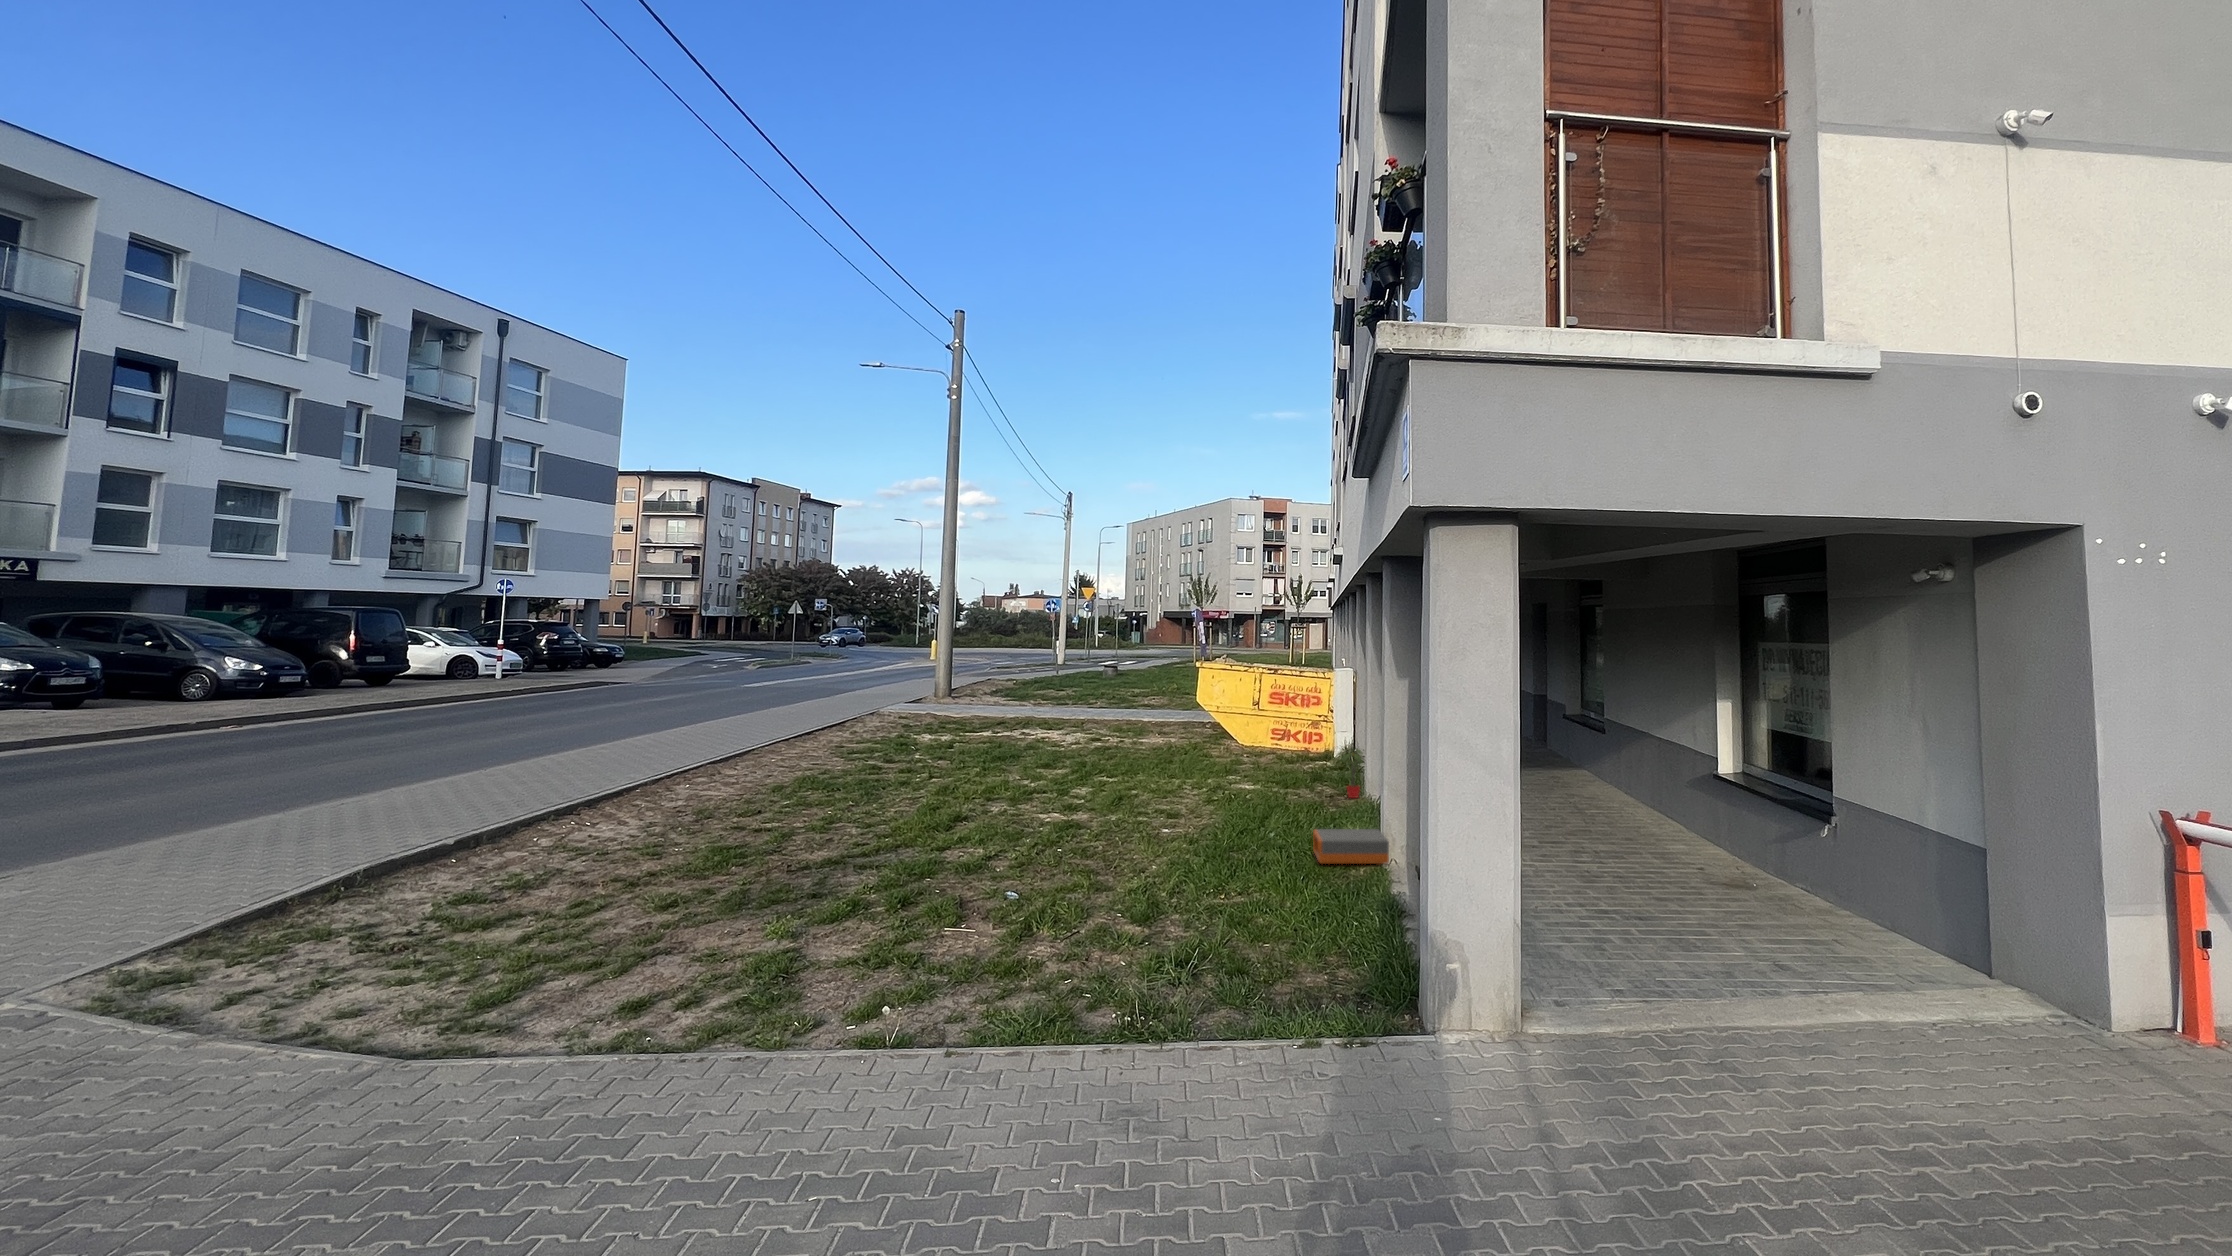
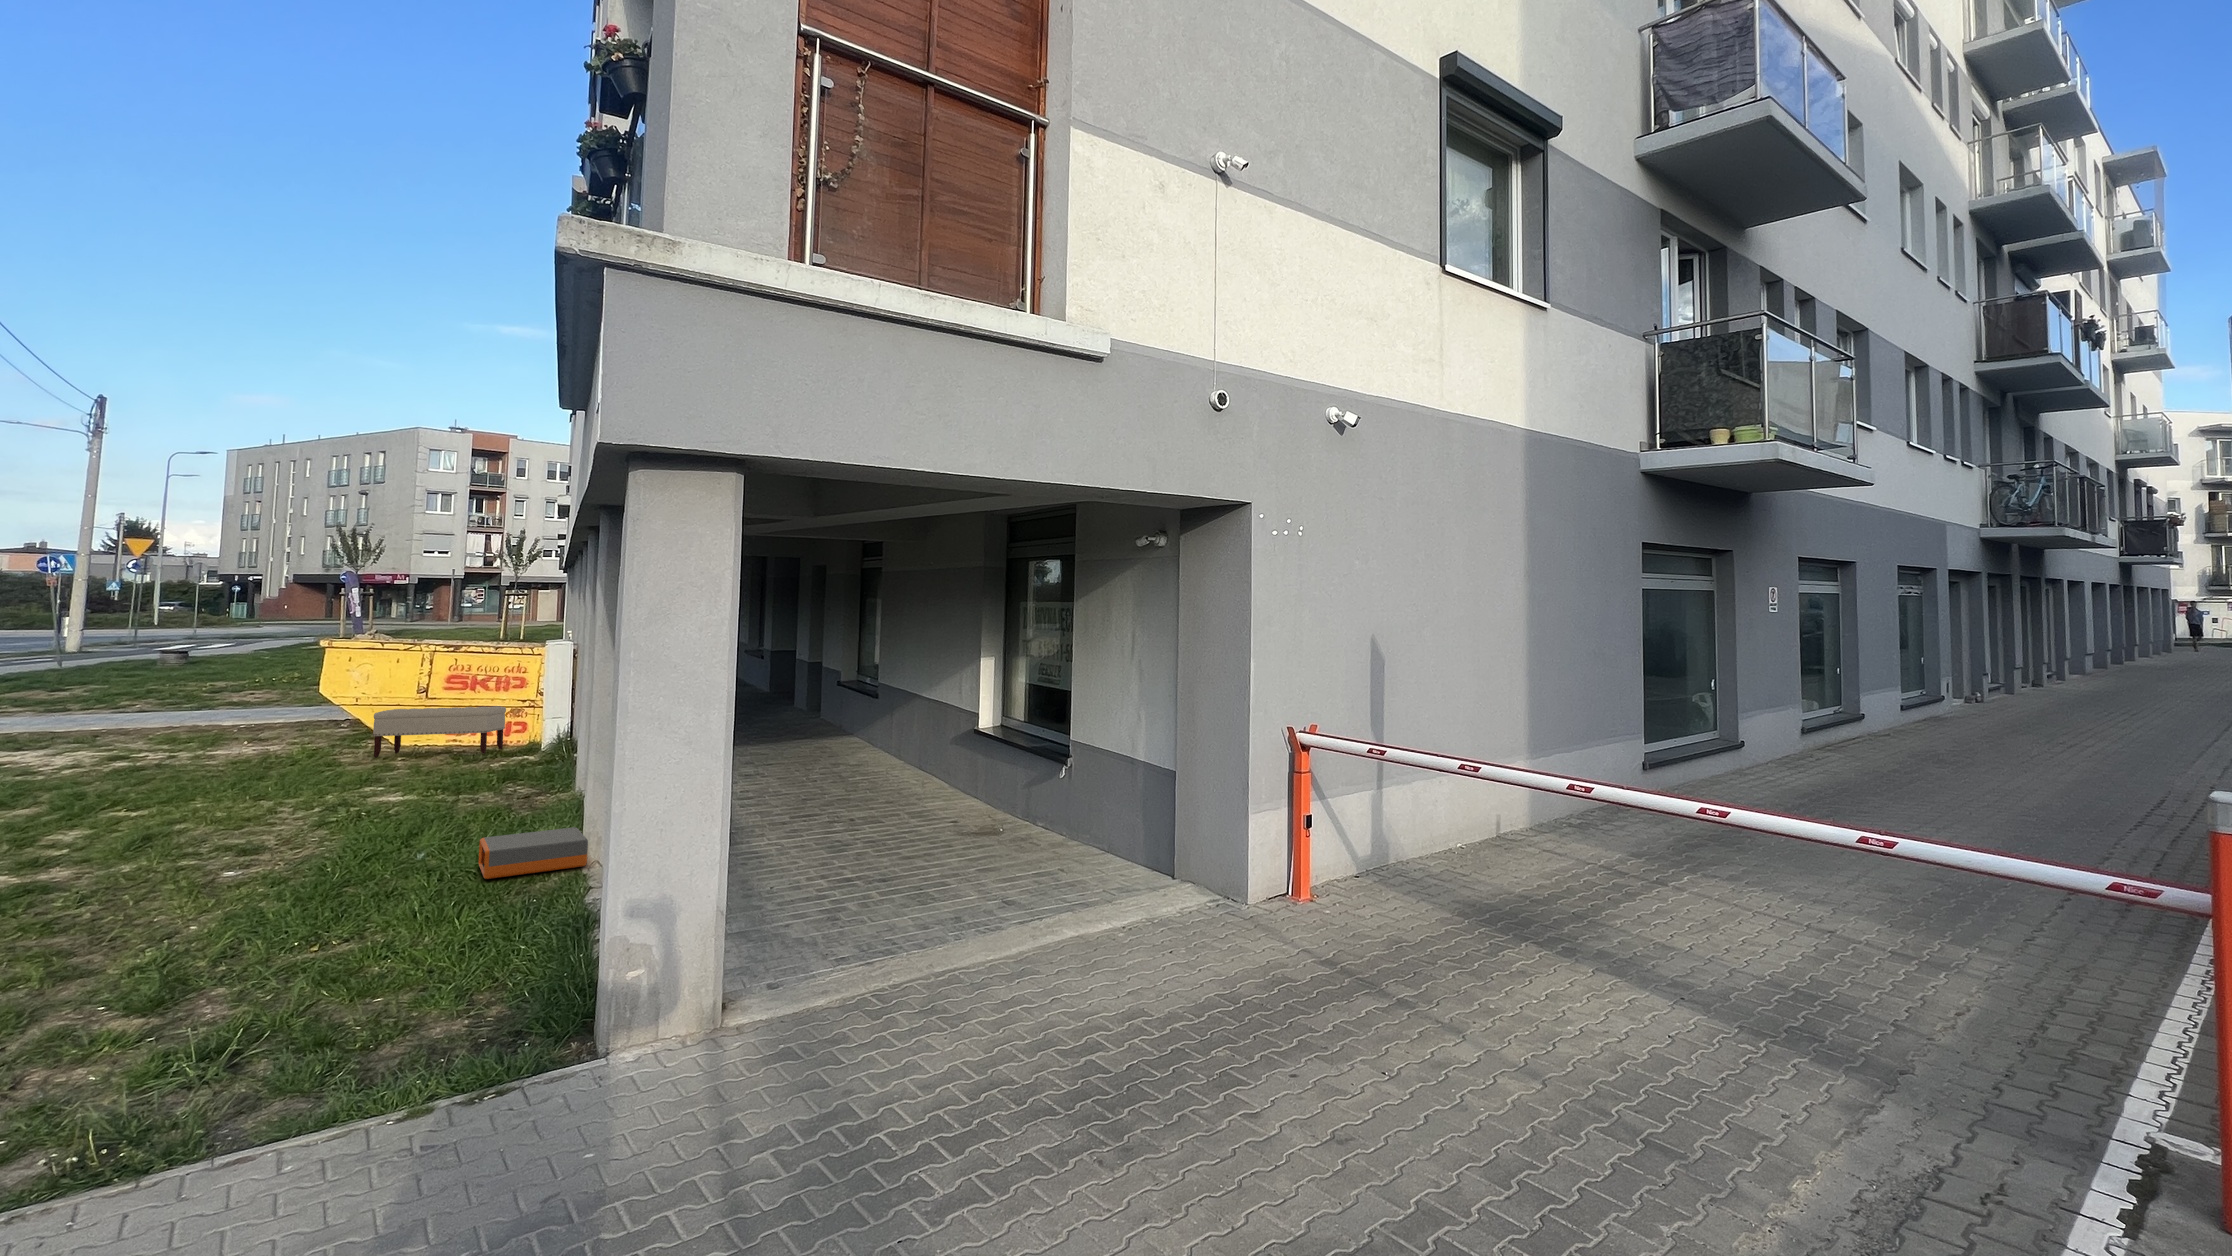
bench: none [1229,717,1313,757] -> present [373,706,506,757]
potted plant: present [1339,749,1363,798] -> none [527,735,575,795]

